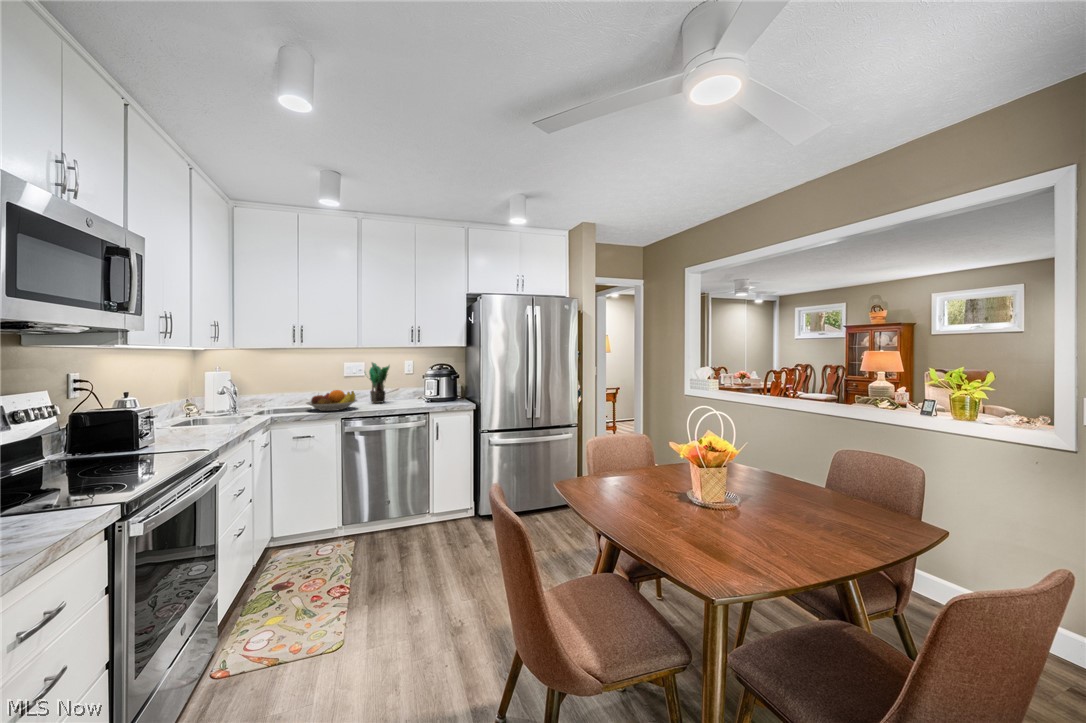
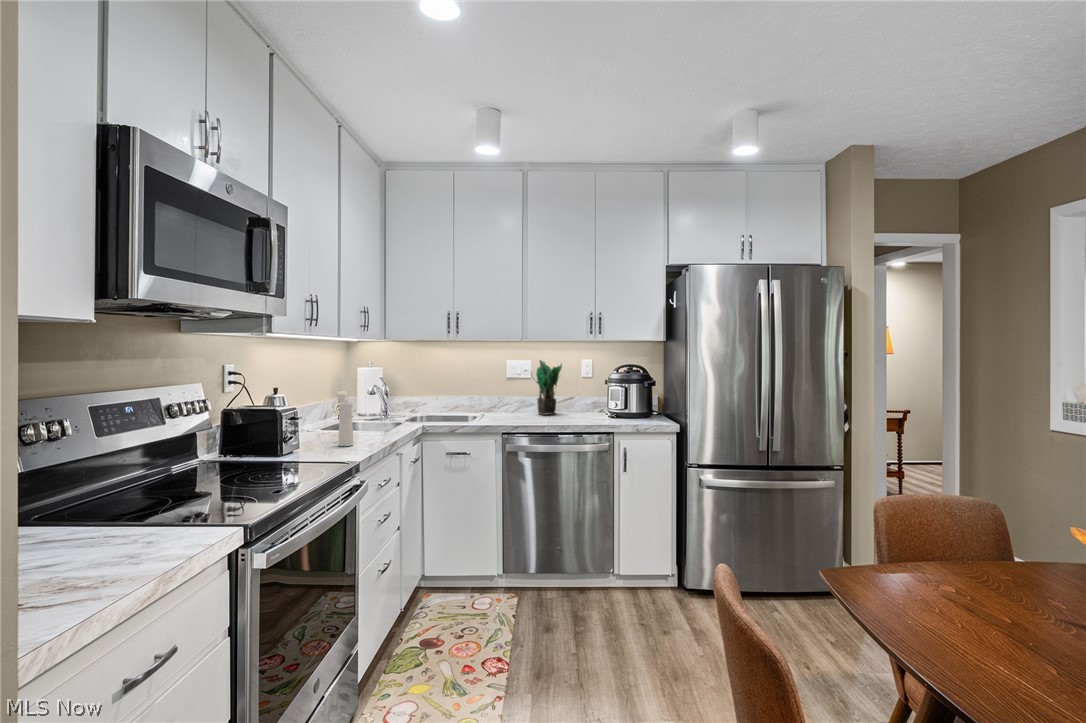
fruit bowl: present [306,390,357,411] -> none [461,395,521,422]
pepper mill: none [190,392,209,437] -> present [336,391,353,446]

